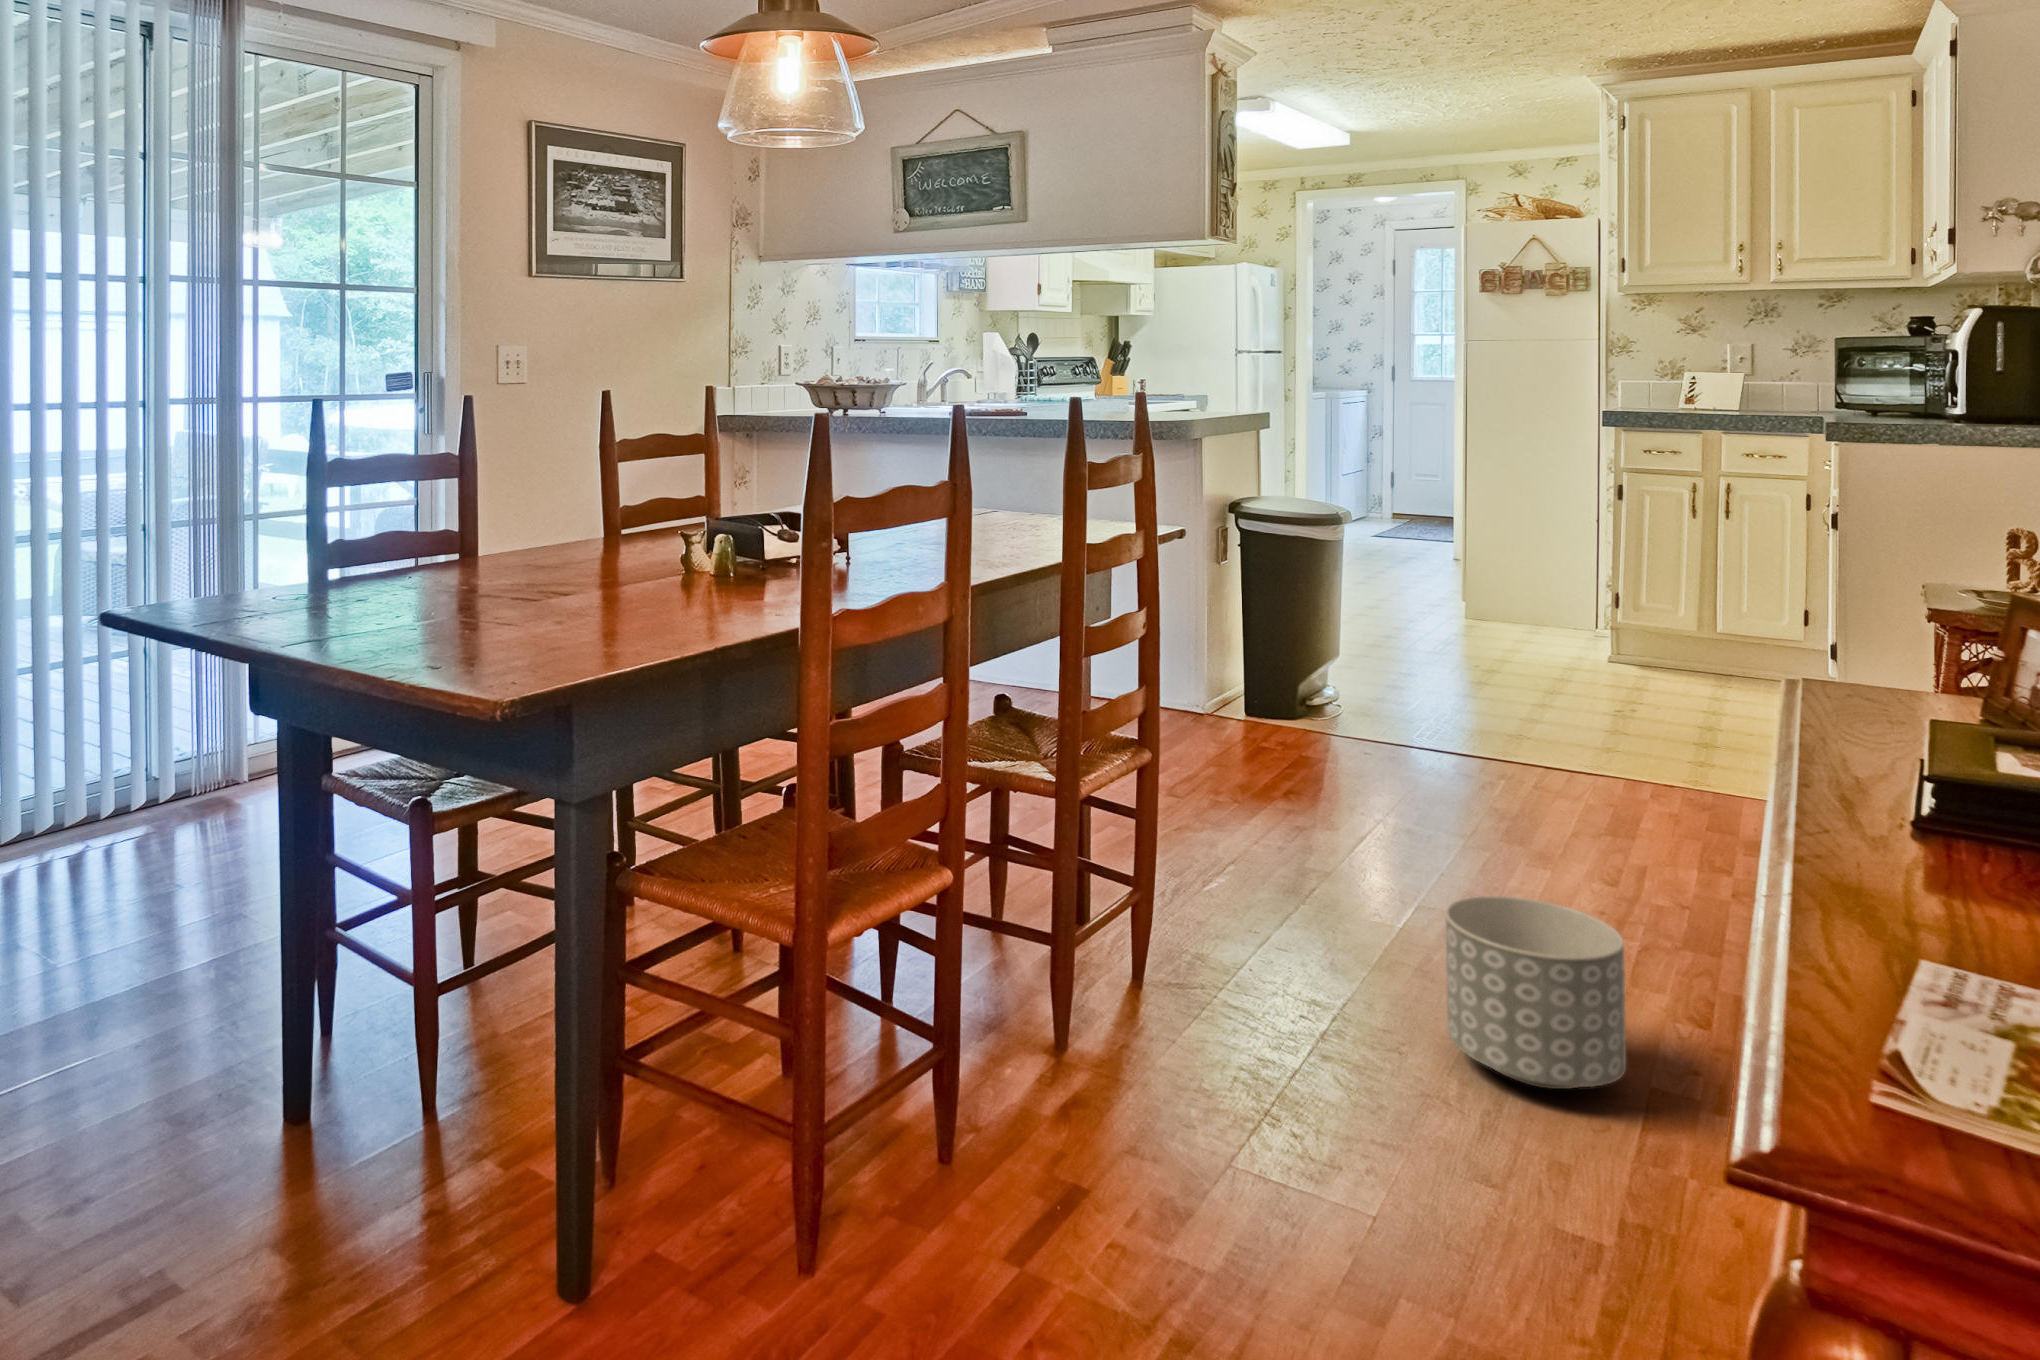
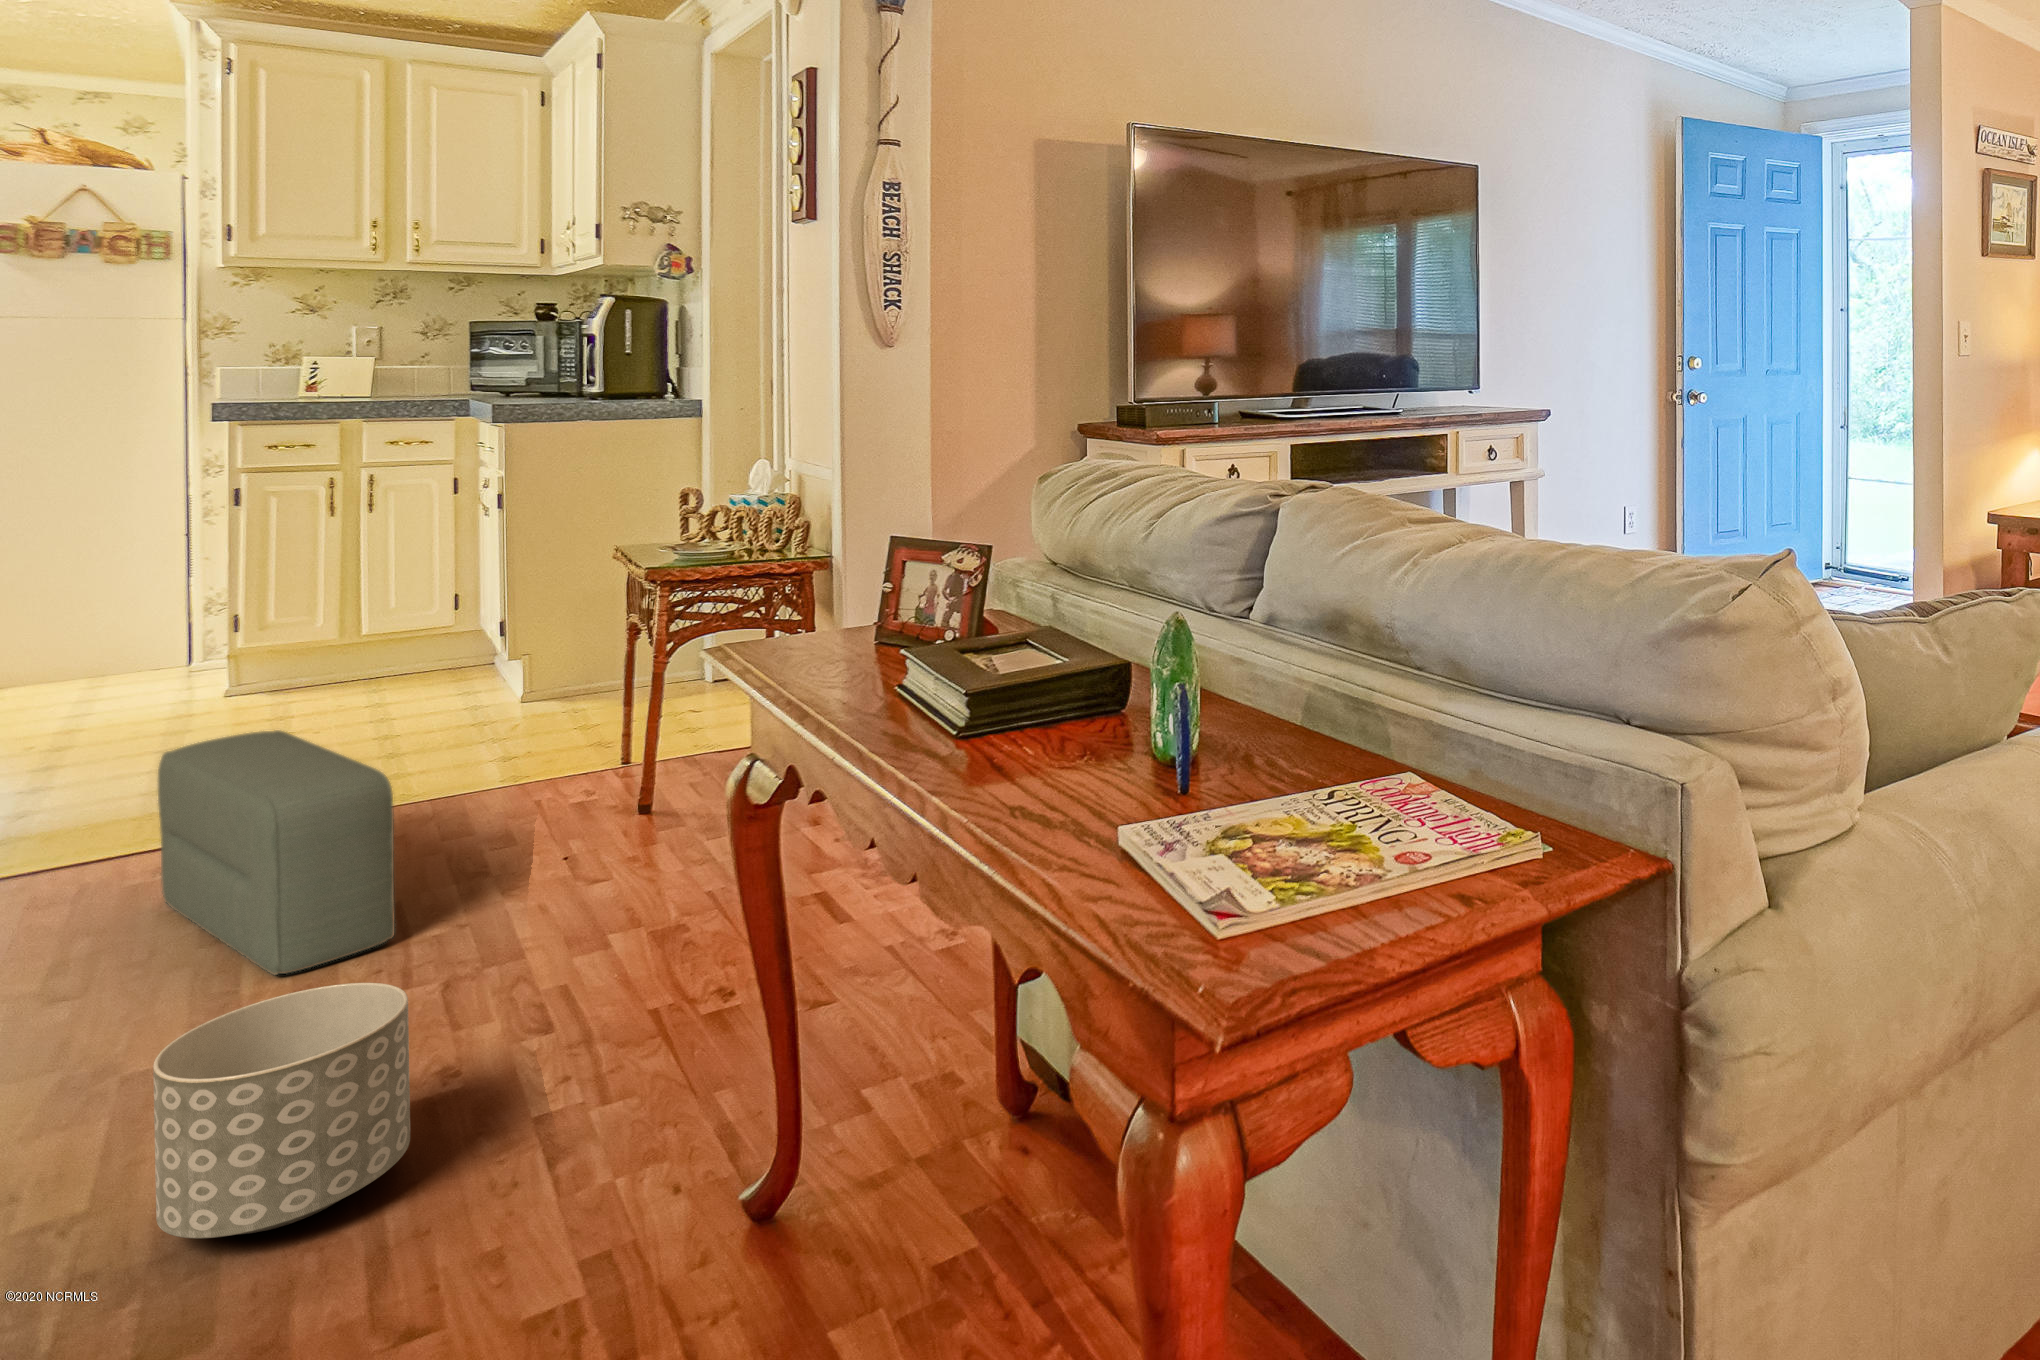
pouf: none [1521,690,1676,910] -> present [158,730,395,975]

